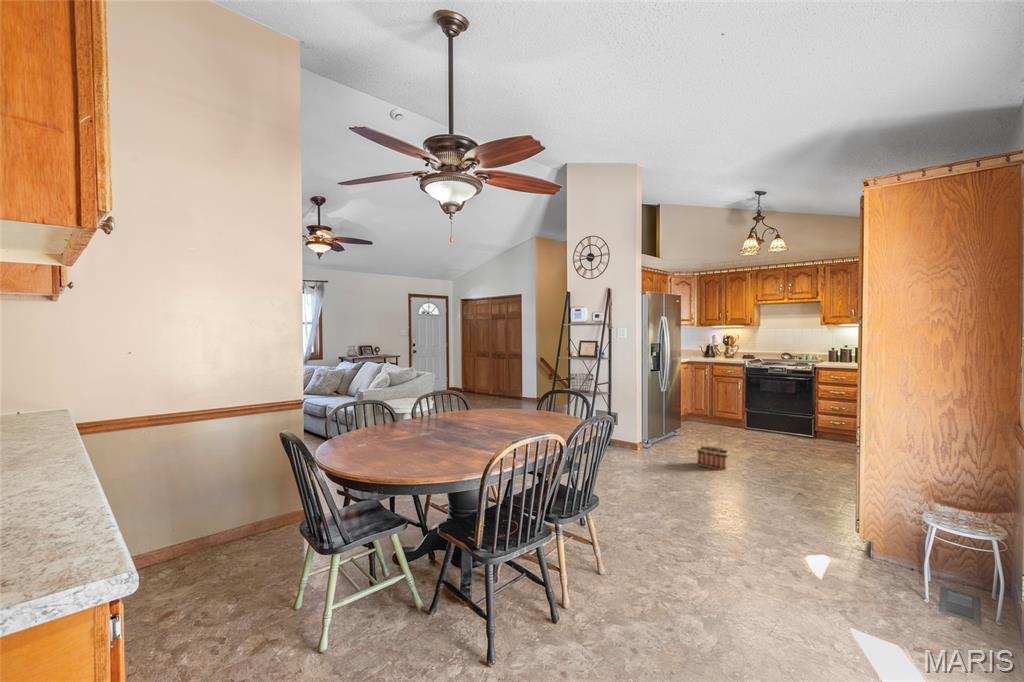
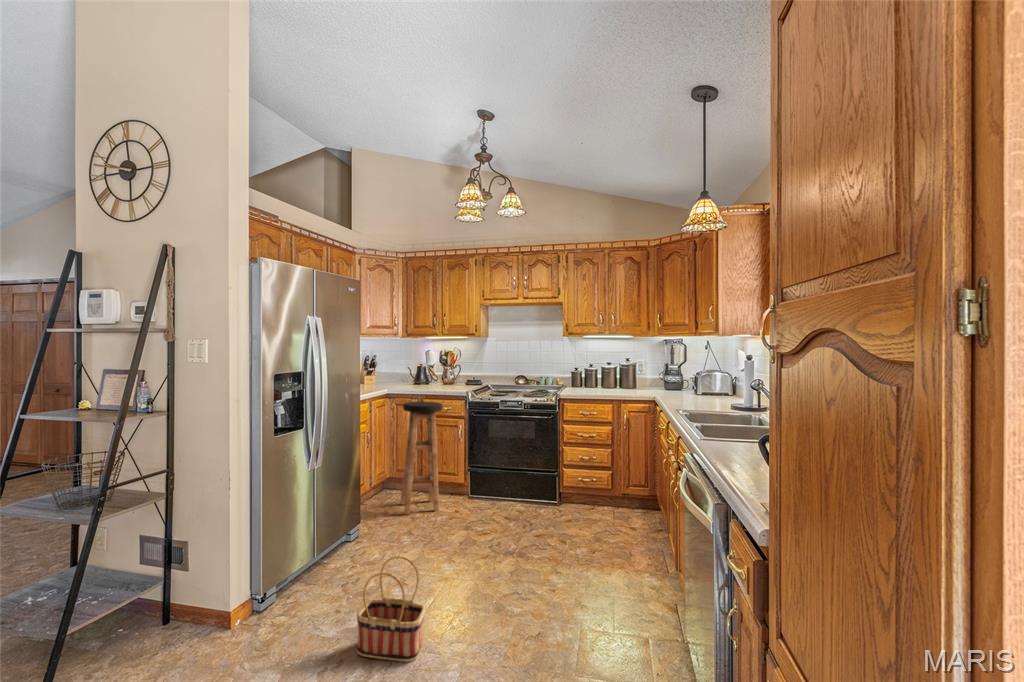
bar stool: none [700,366,728,433] -> present [400,401,442,514]

